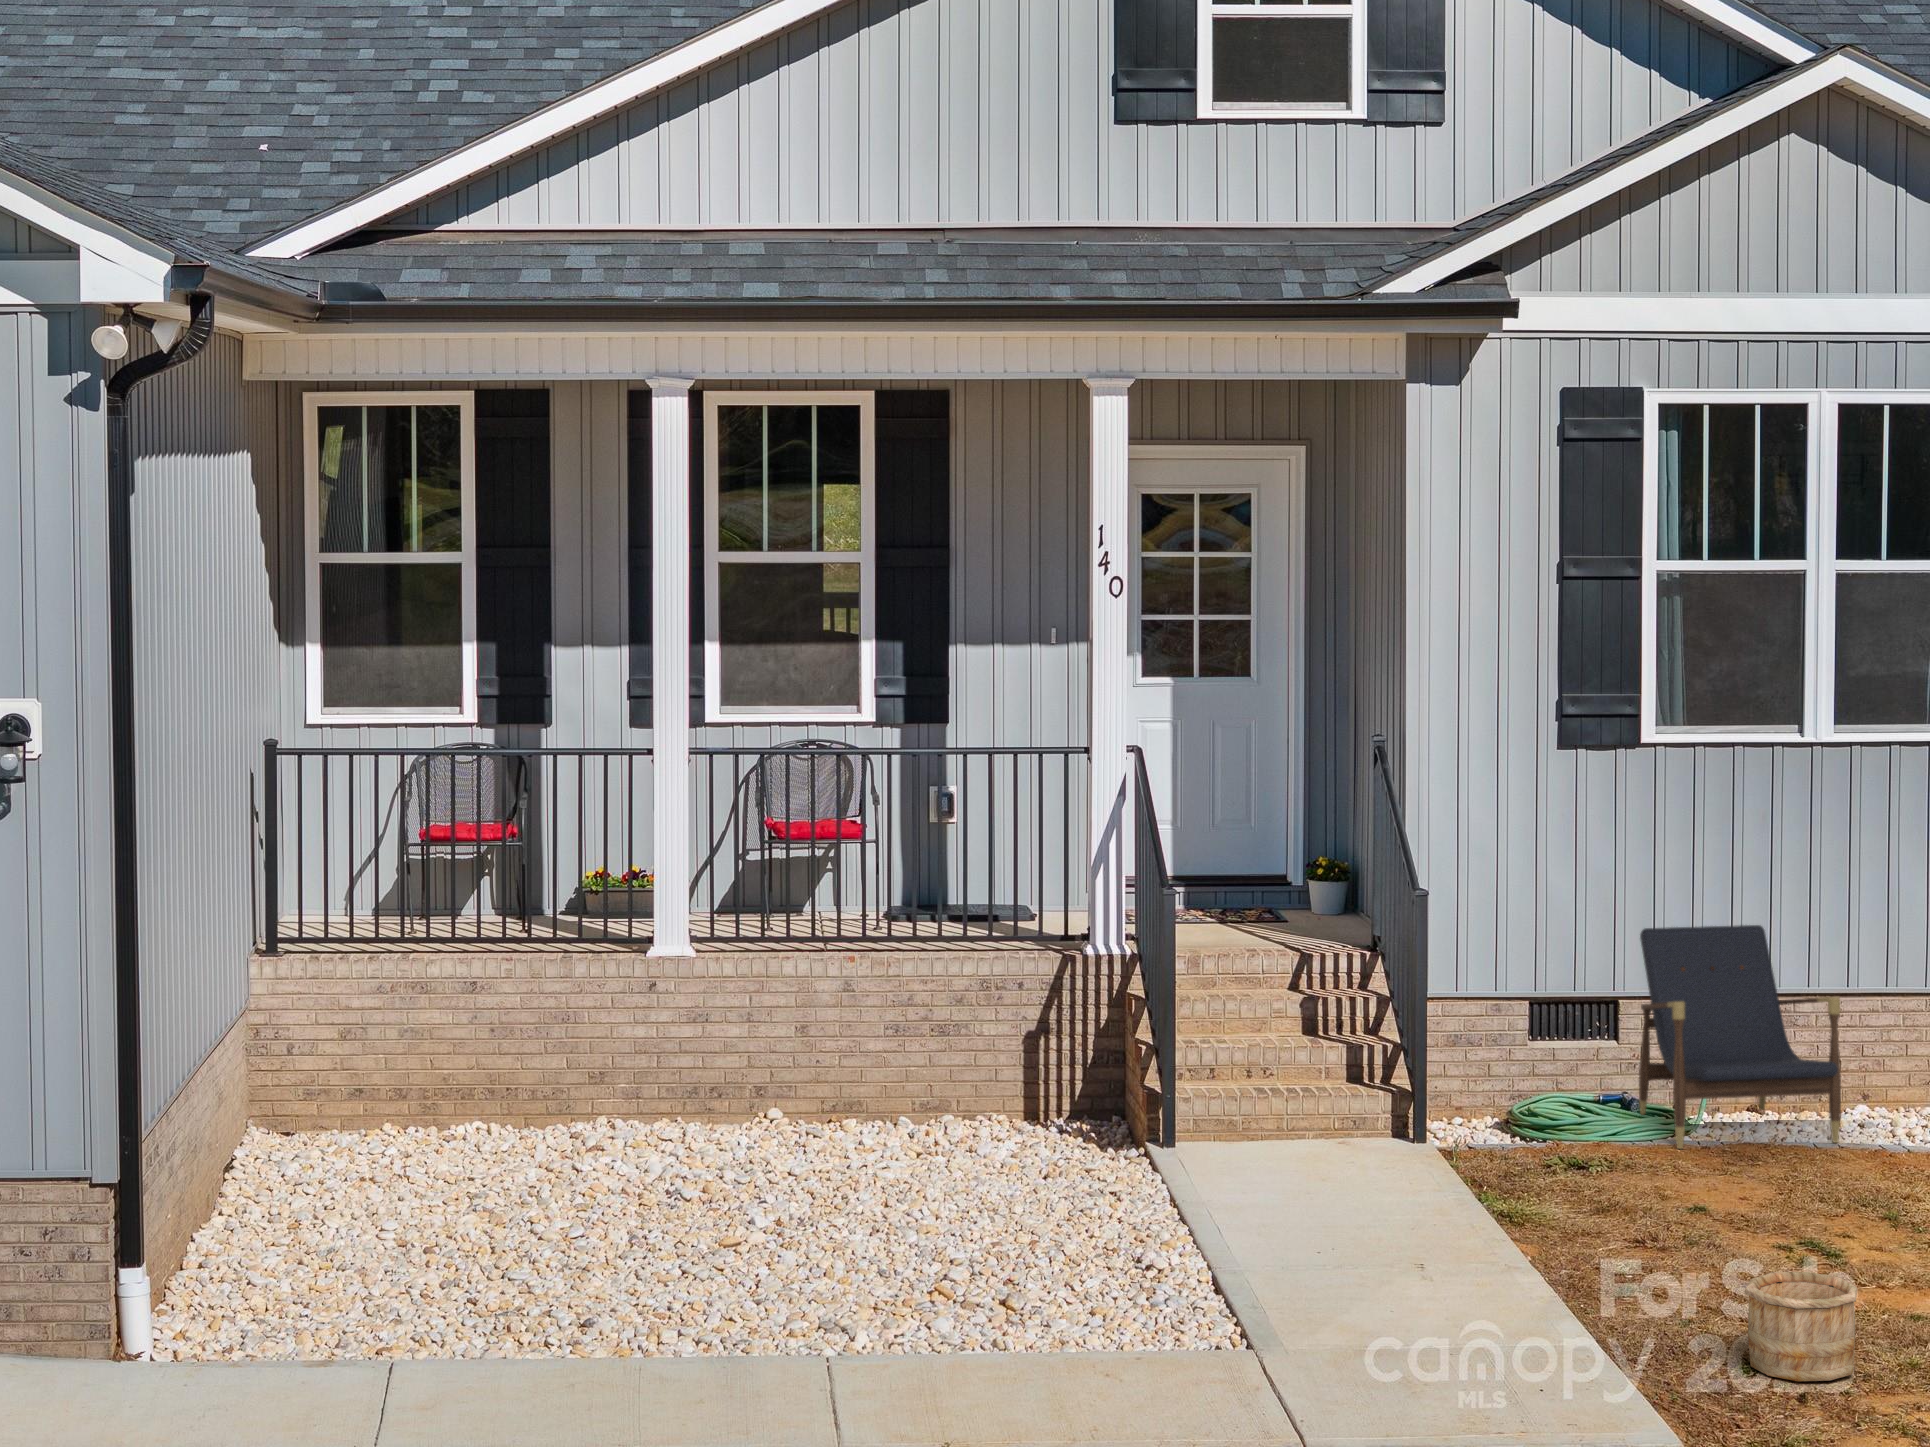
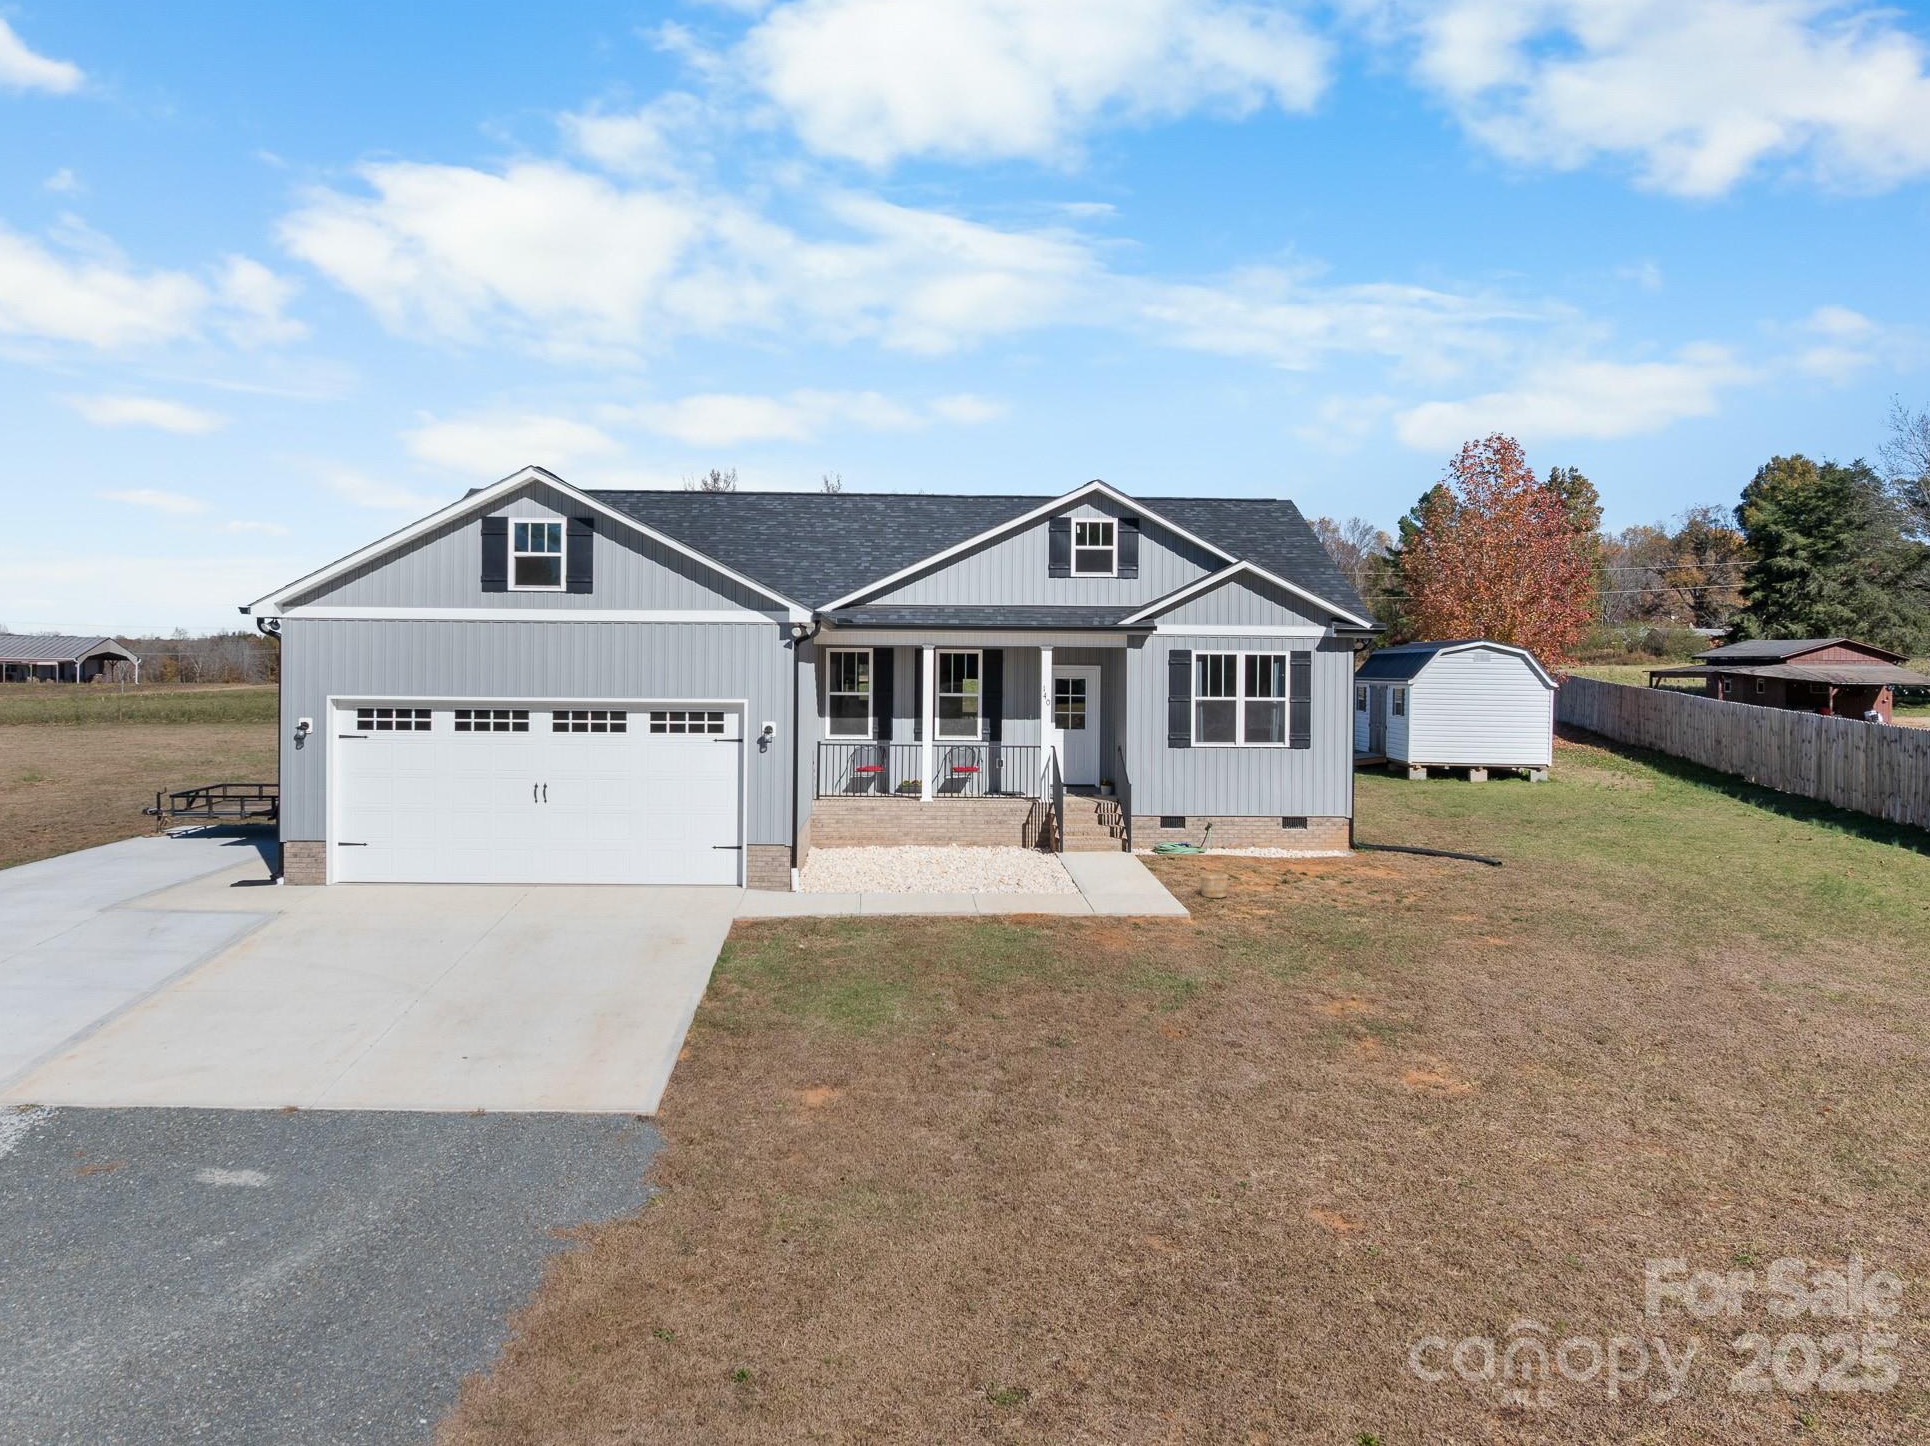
lounge chair: present [1639,925,1841,1149] -> none [1191,796,1243,855]

